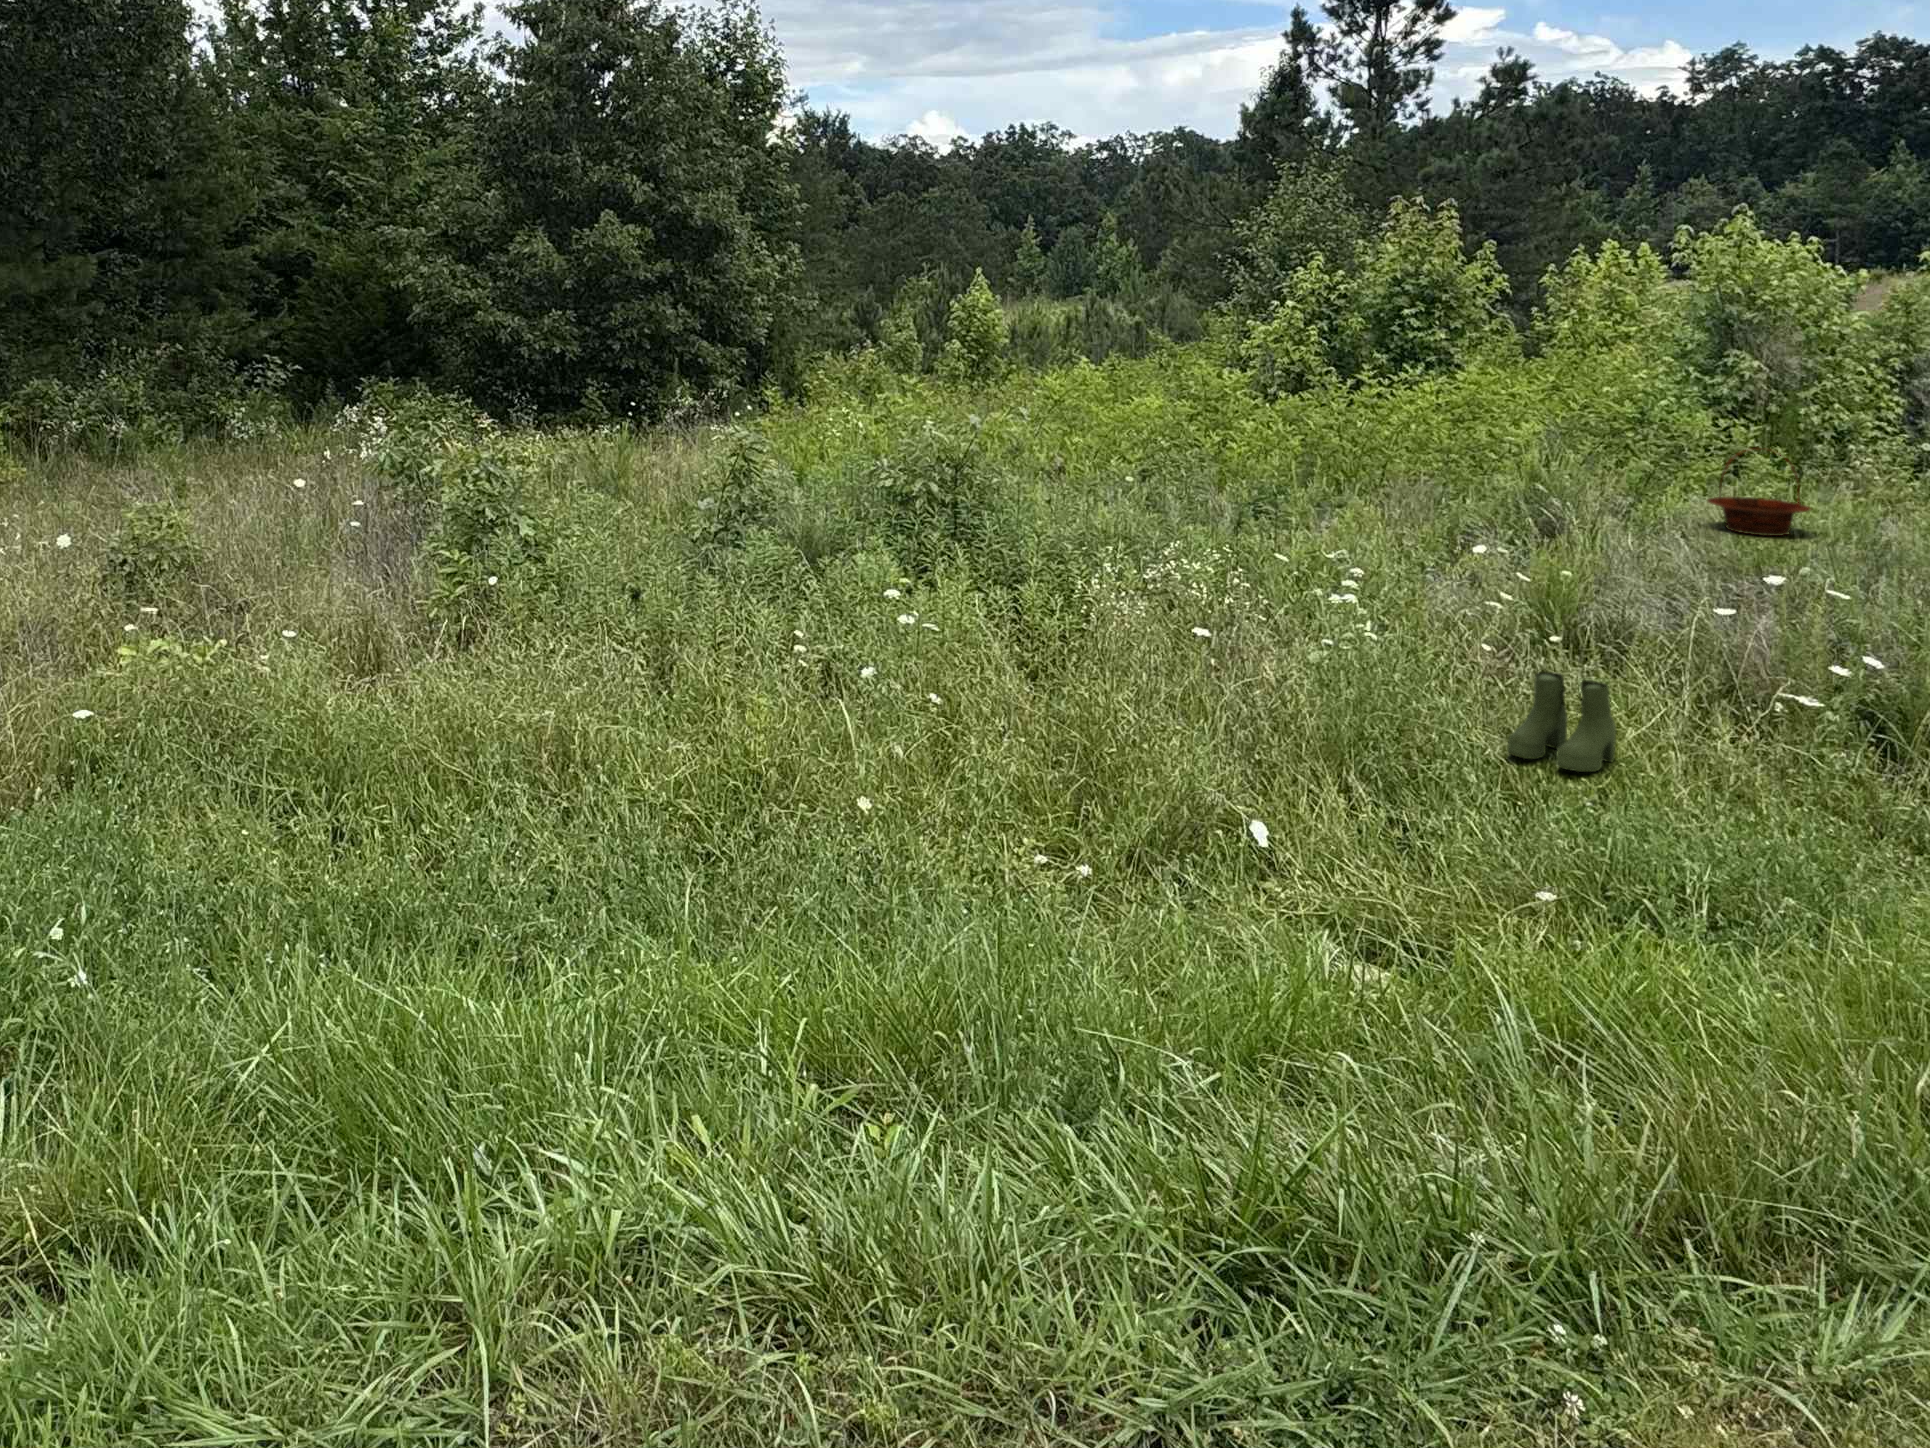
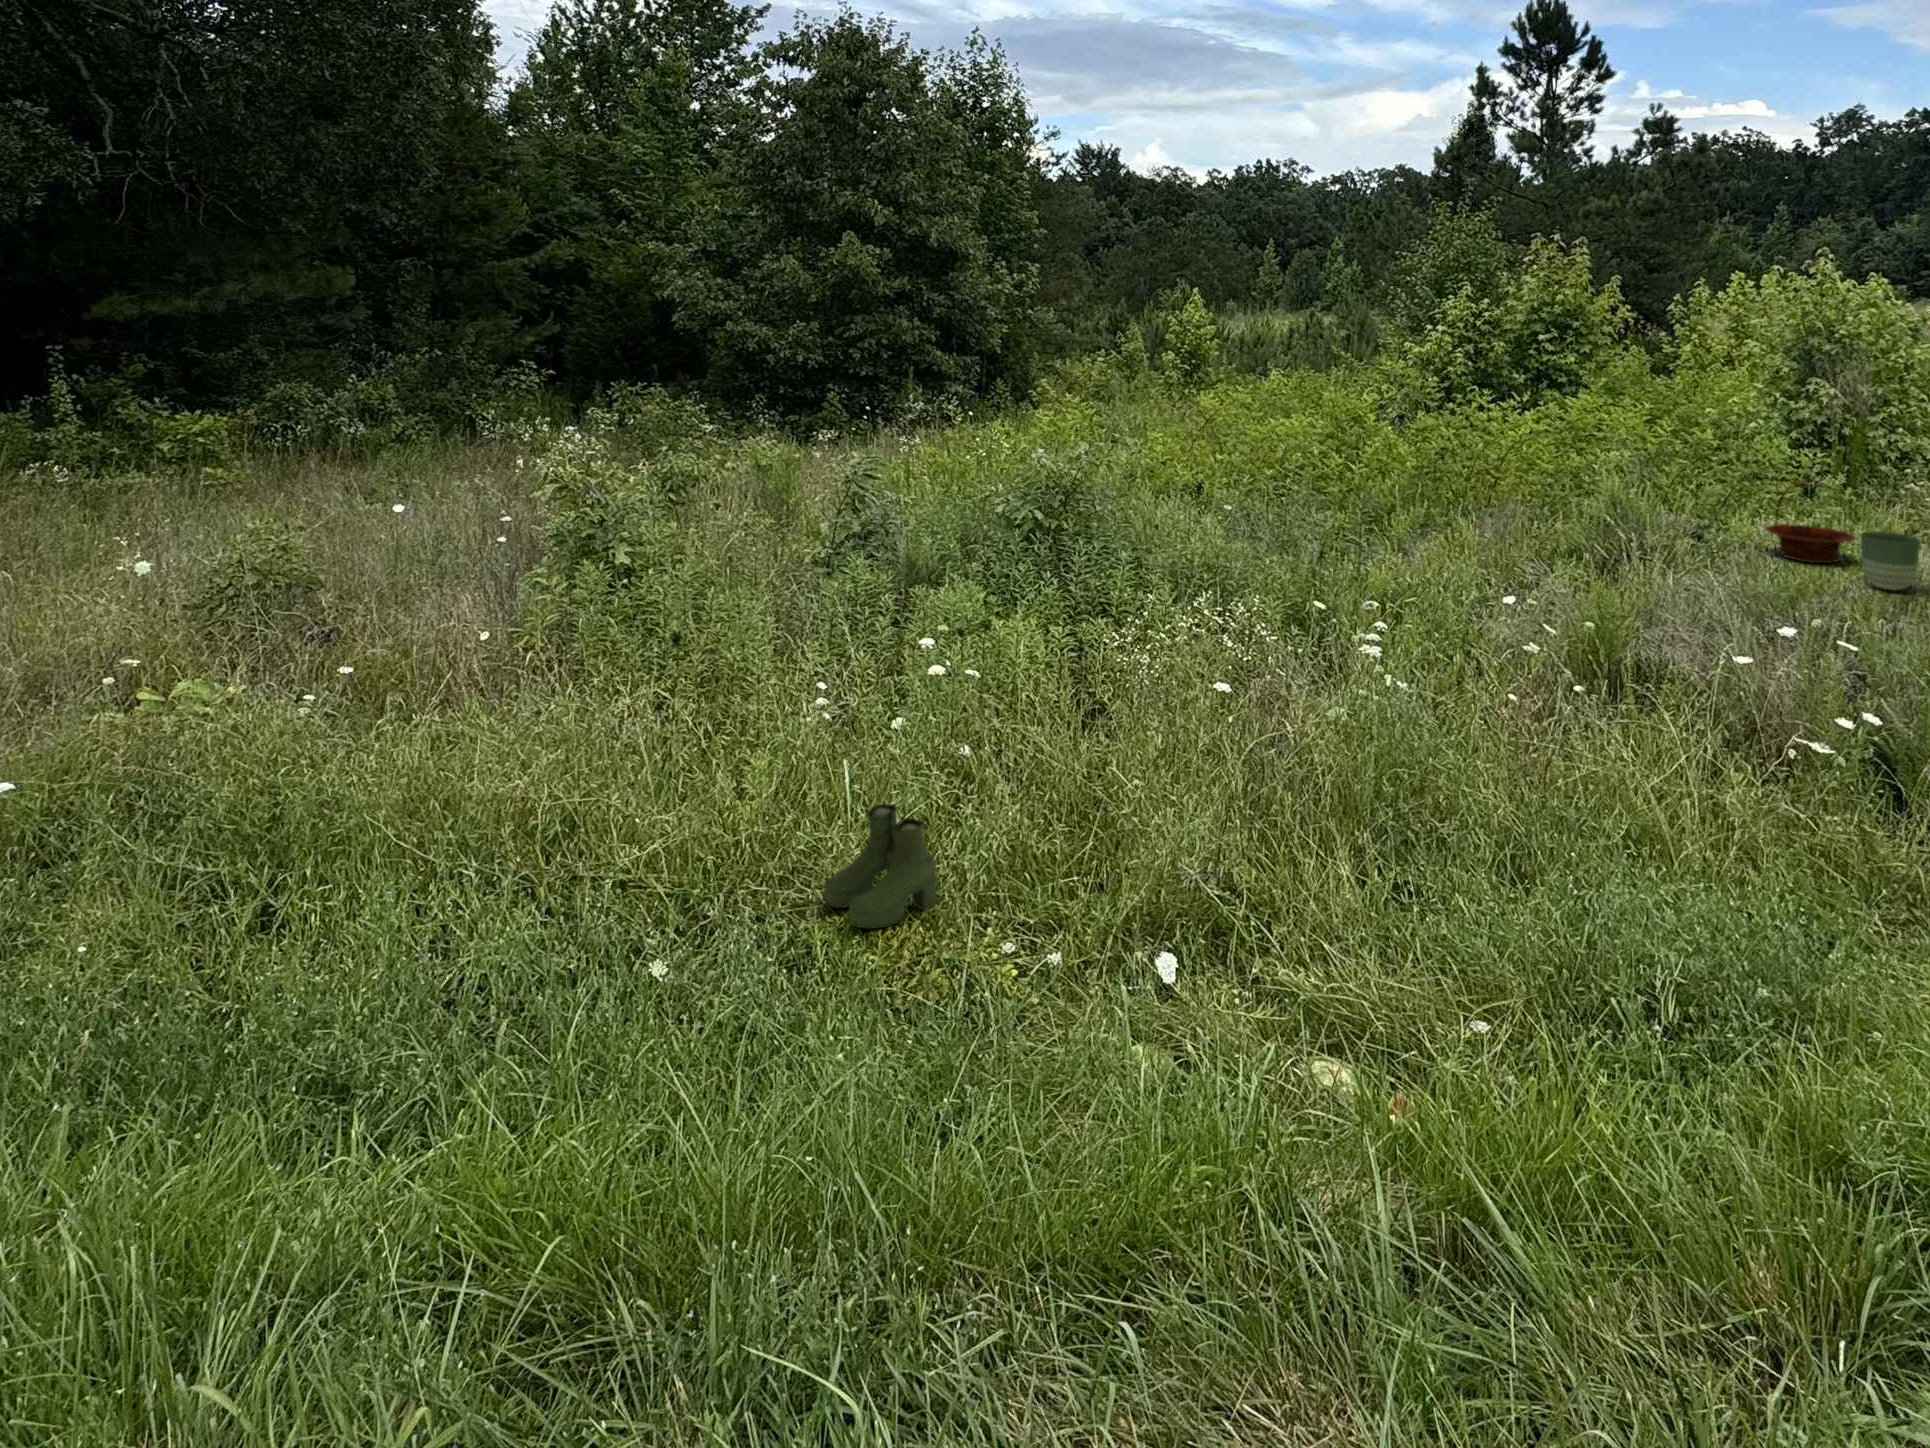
planter: none [1822,498,1890,560] -> present [1861,531,1920,591]
boots: present [1507,671,1616,772] -> present [824,804,937,929]

